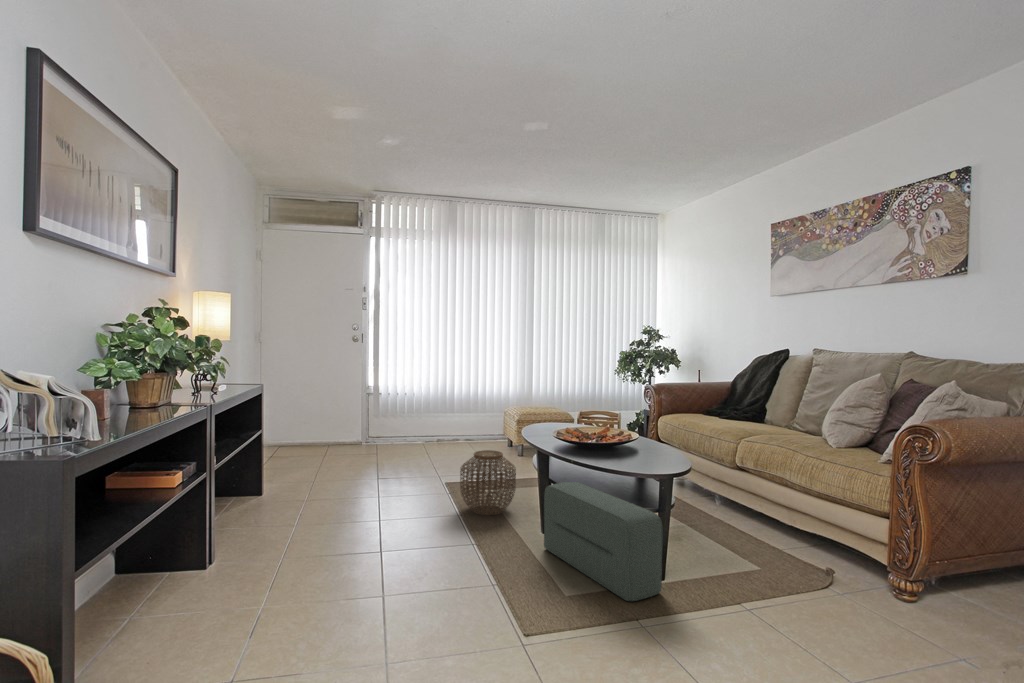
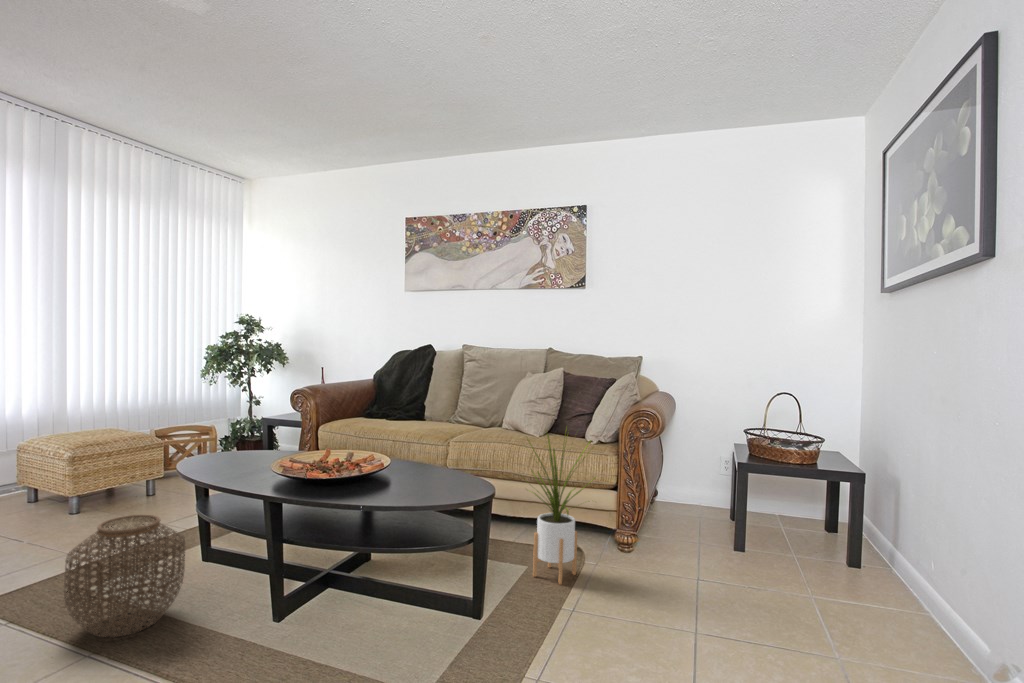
house plant: none [736,429,826,590] -> present [530,435,592,585]
pouf: present [544,482,663,601] -> none [306,529,507,662]

